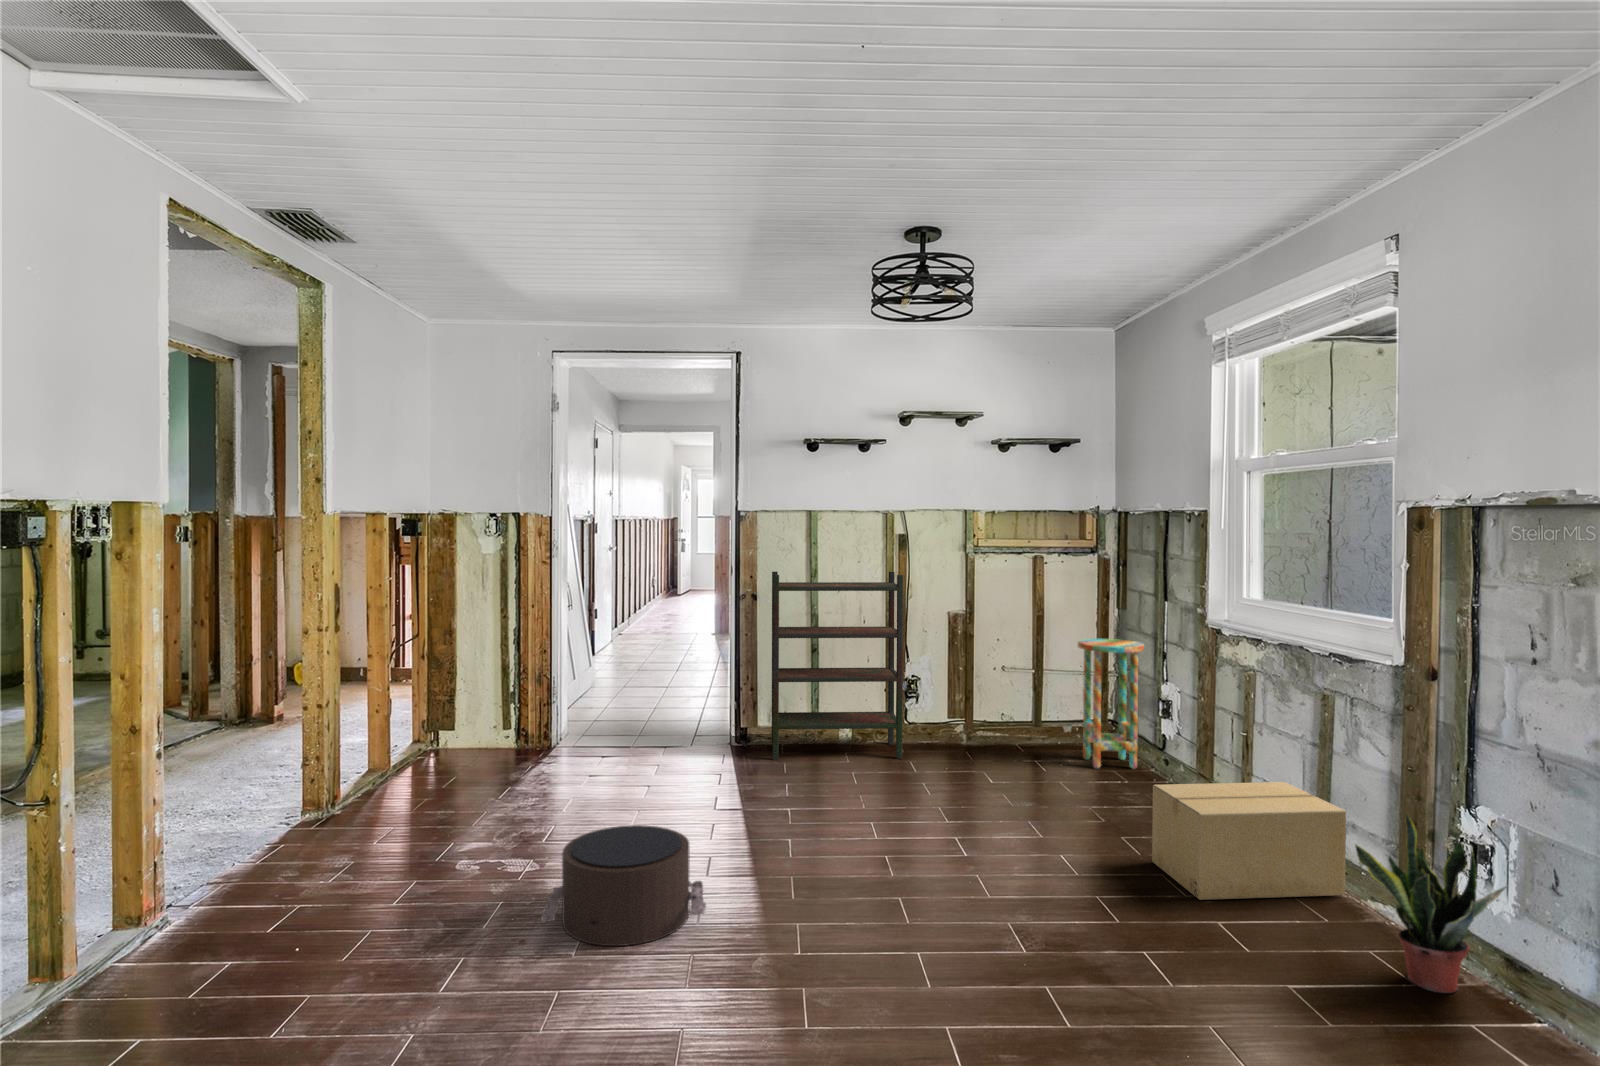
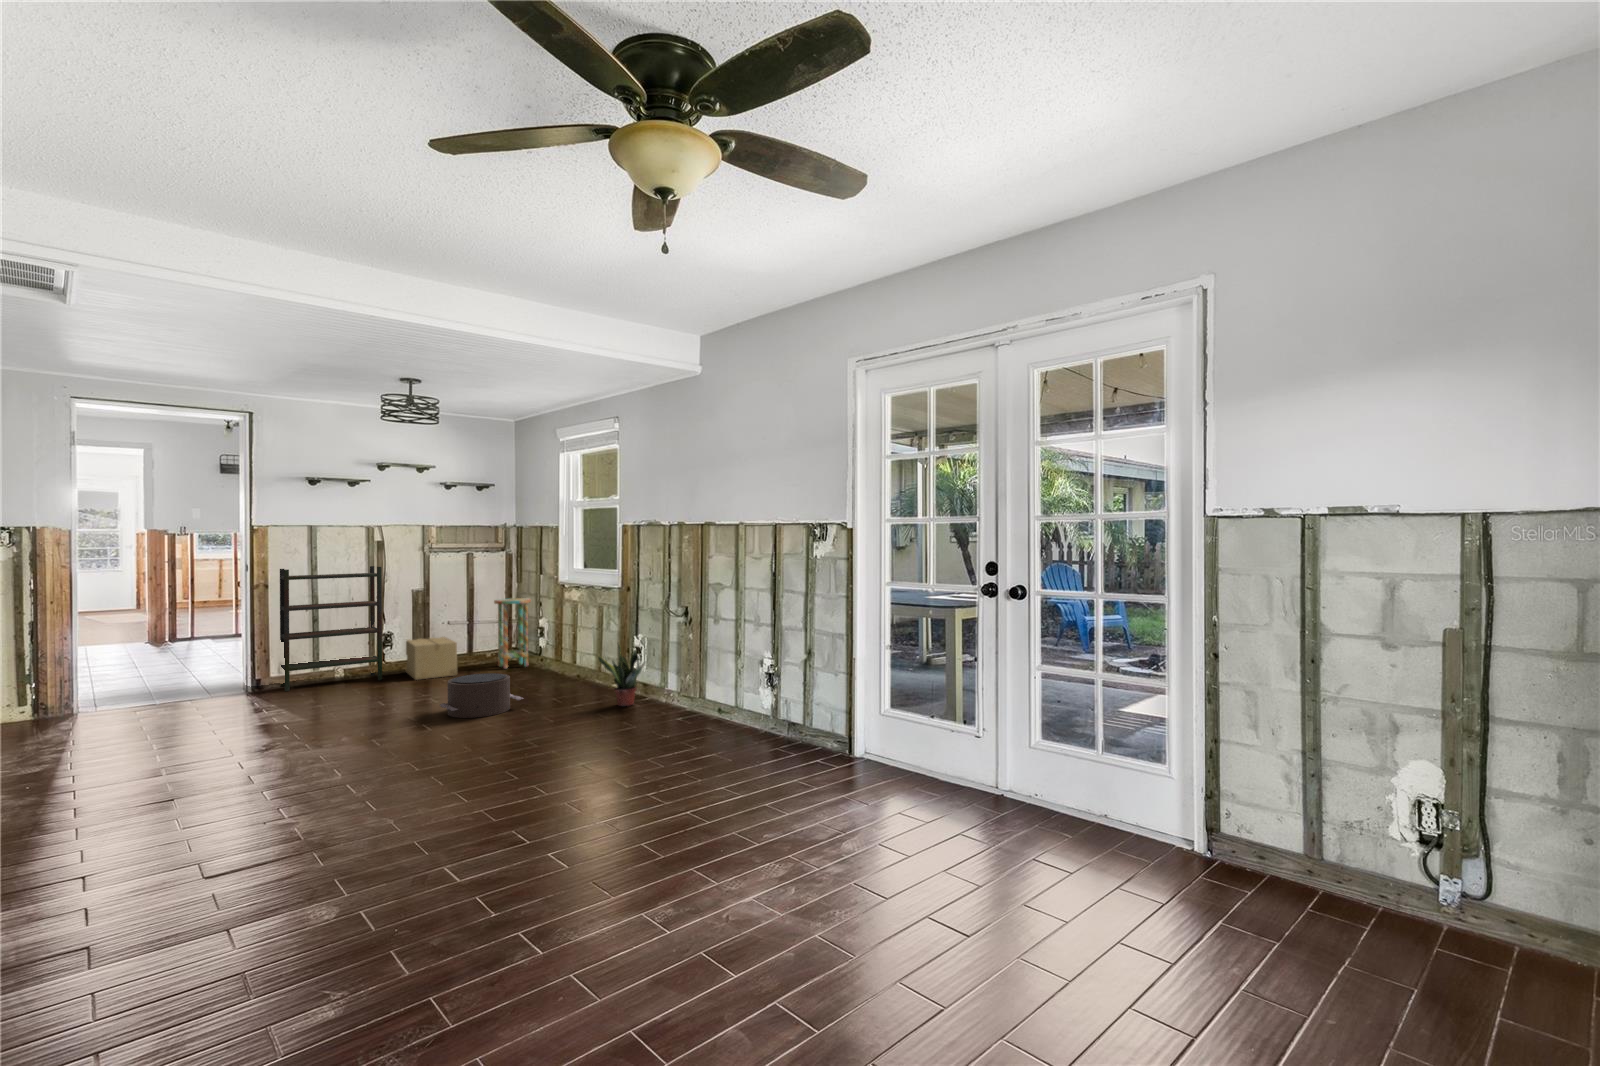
cardboard box: present [1152,782,1346,900] -> present [406,637,457,680]
pouf: present [542,825,706,946] -> present [440,673,524,718]

